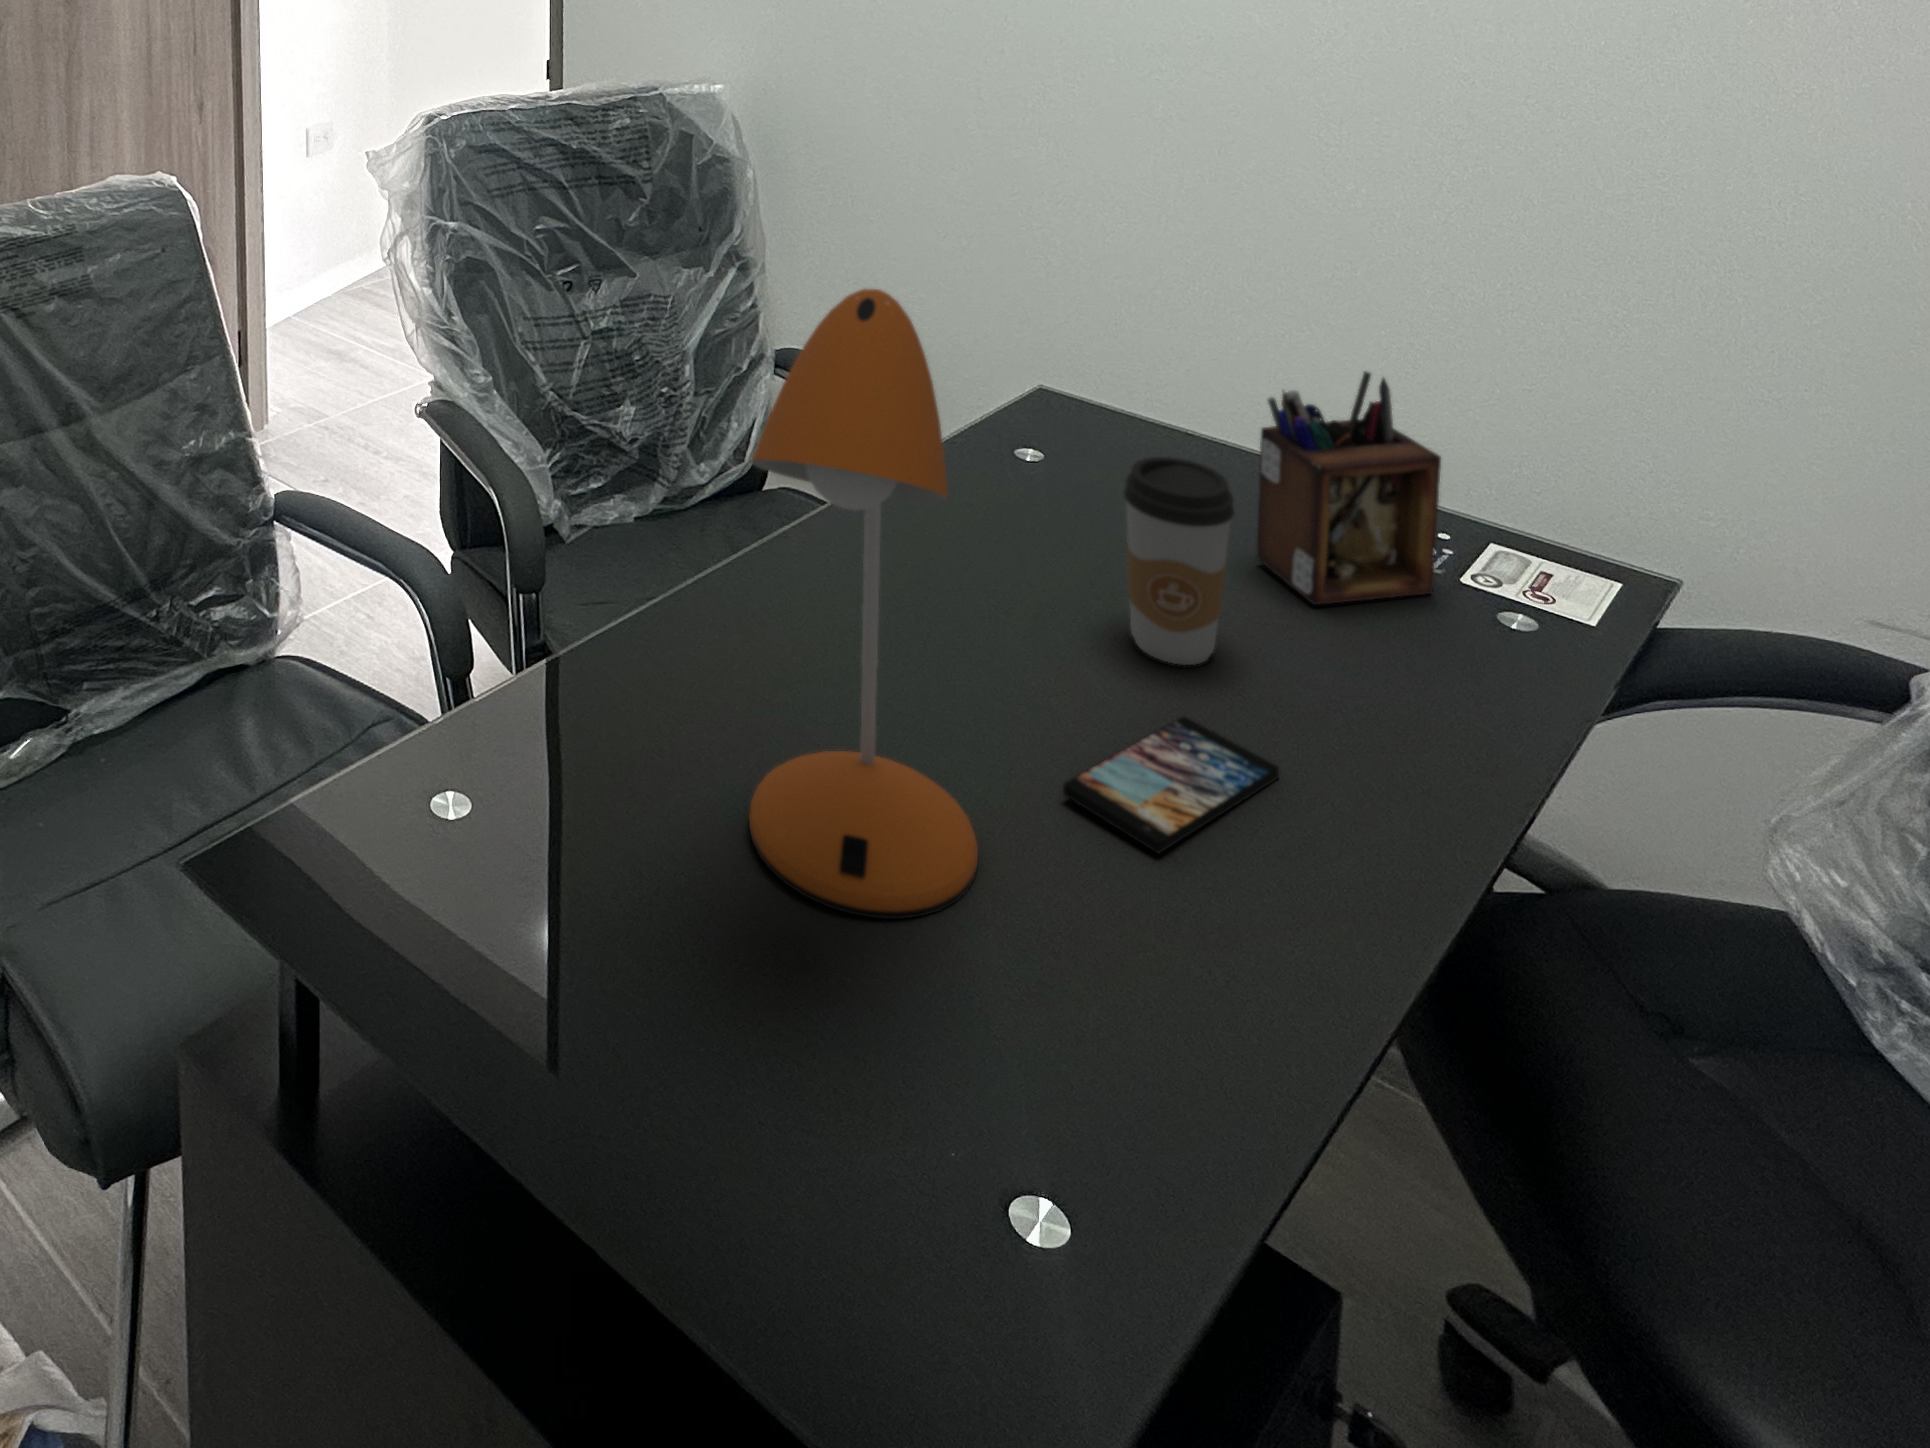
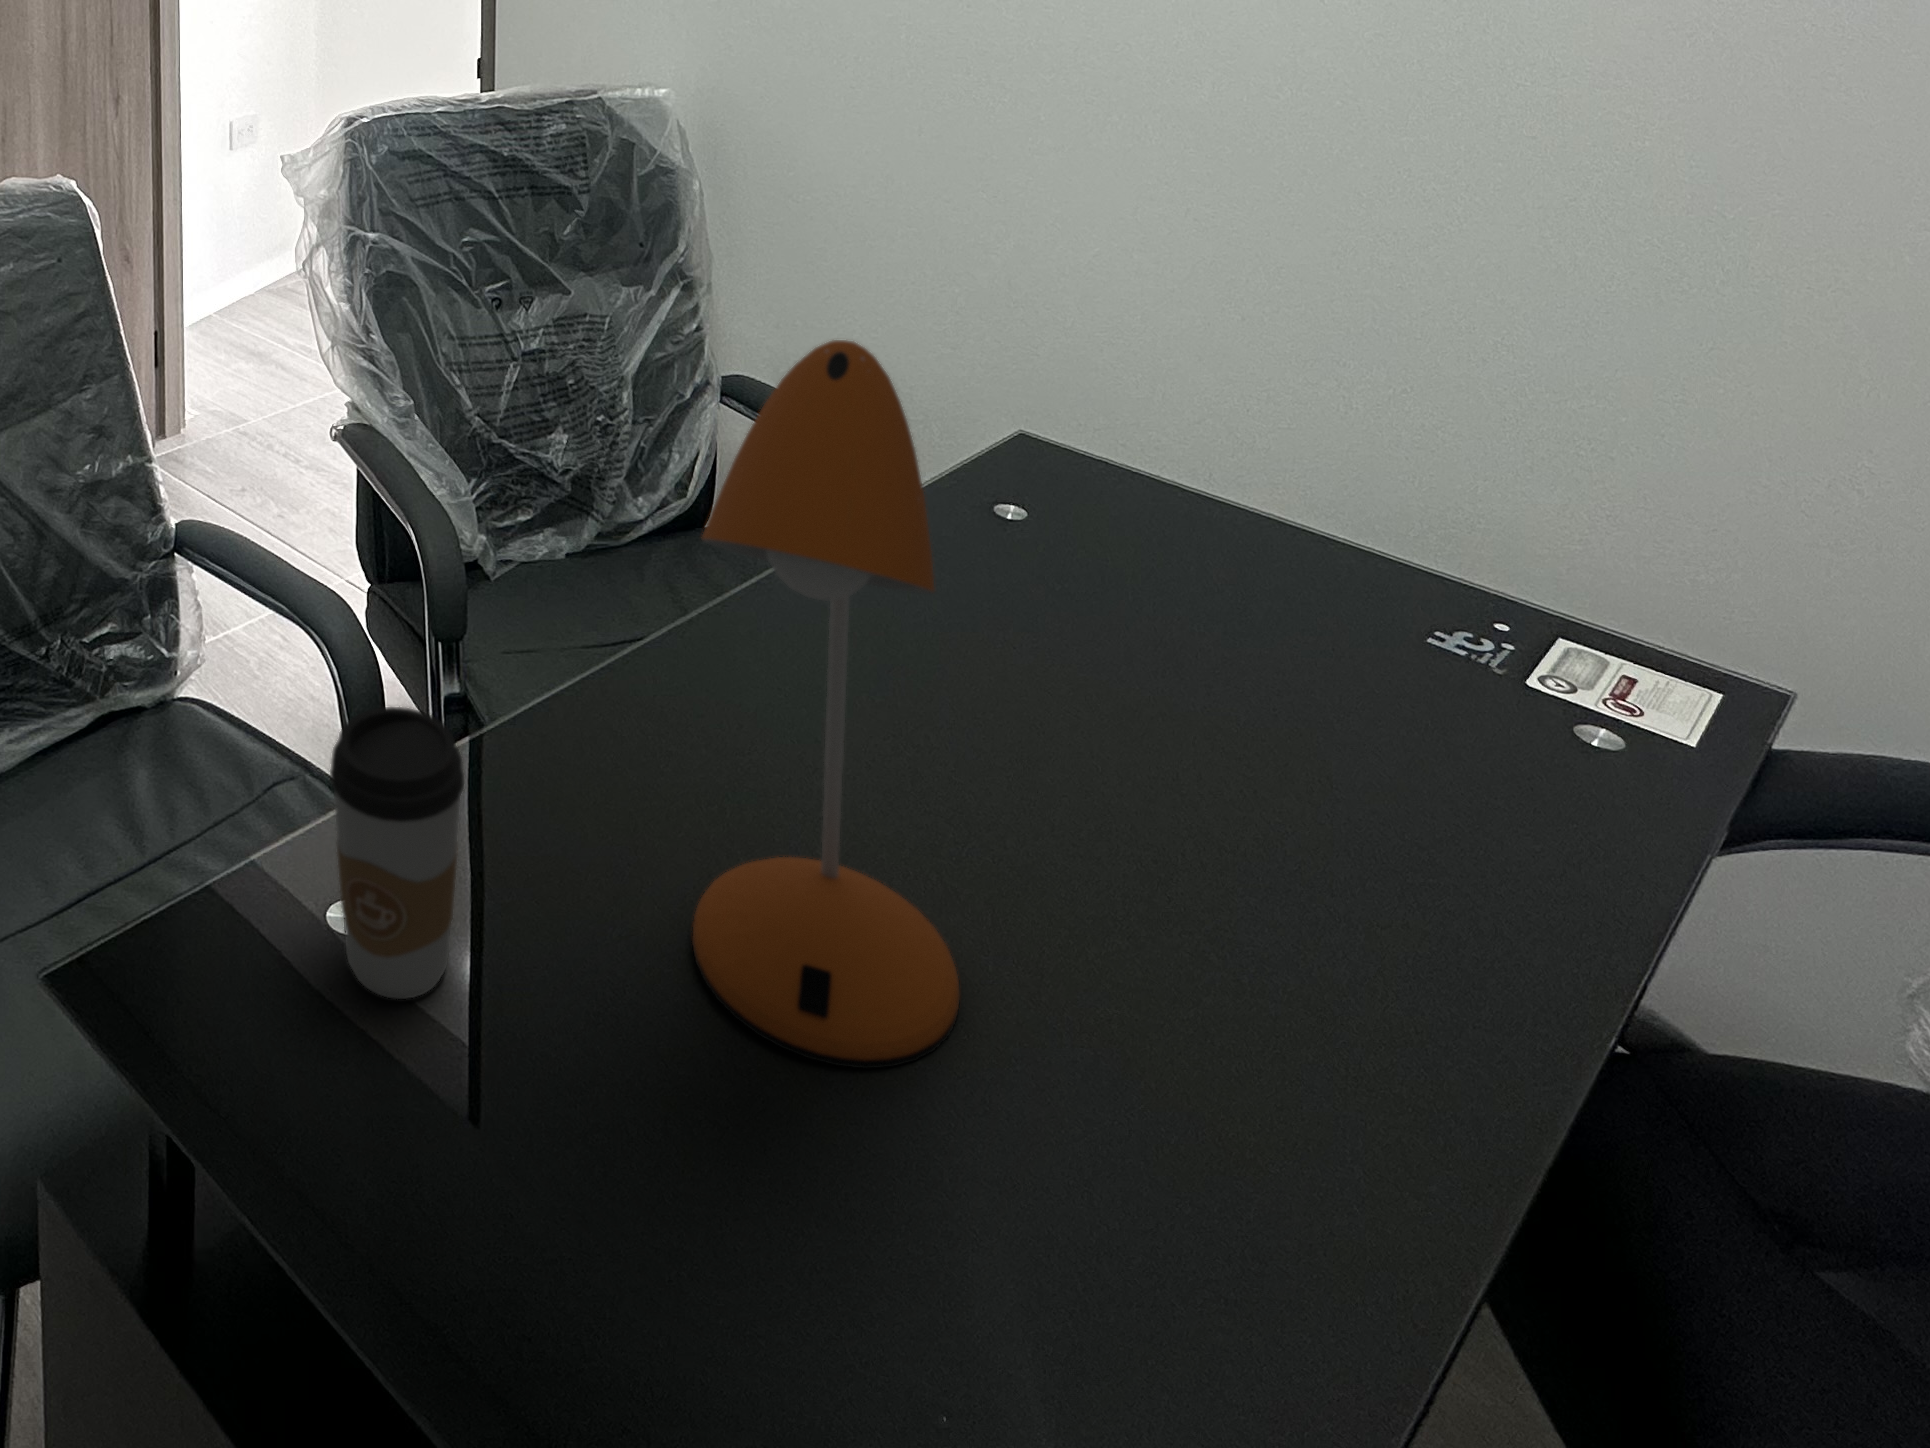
desk organizer: present [1257,372,1441,605] -> none [1275,435,1500,701]
coffee cup: present [1124,457,1234,665] -> present [330,707,464,999]
smartphone: present [1063,717,1279,854] -> none [1058,832,1315,1003]

